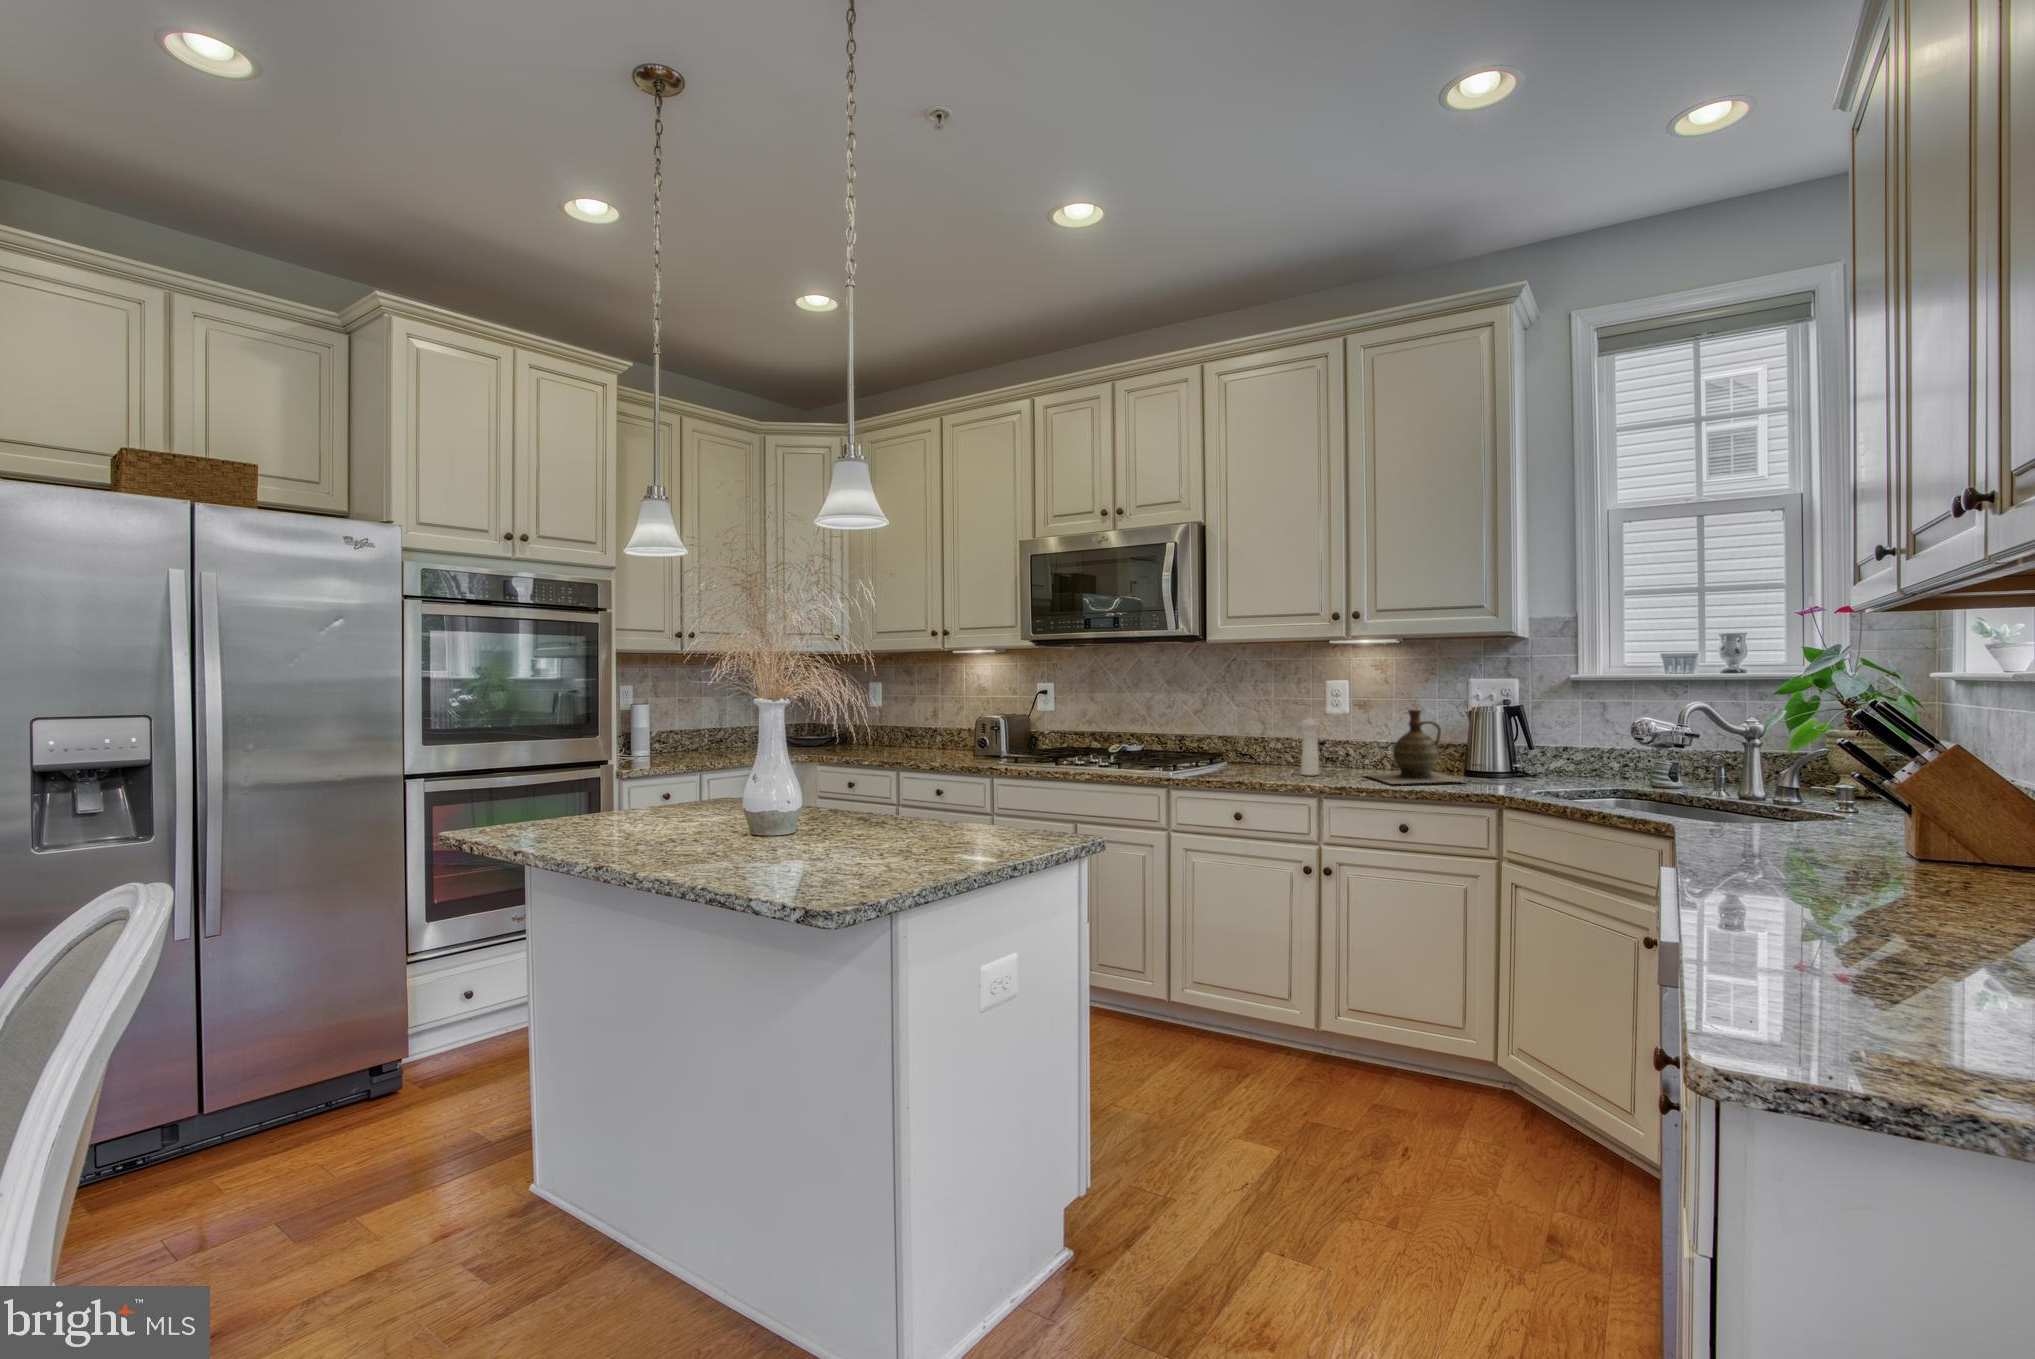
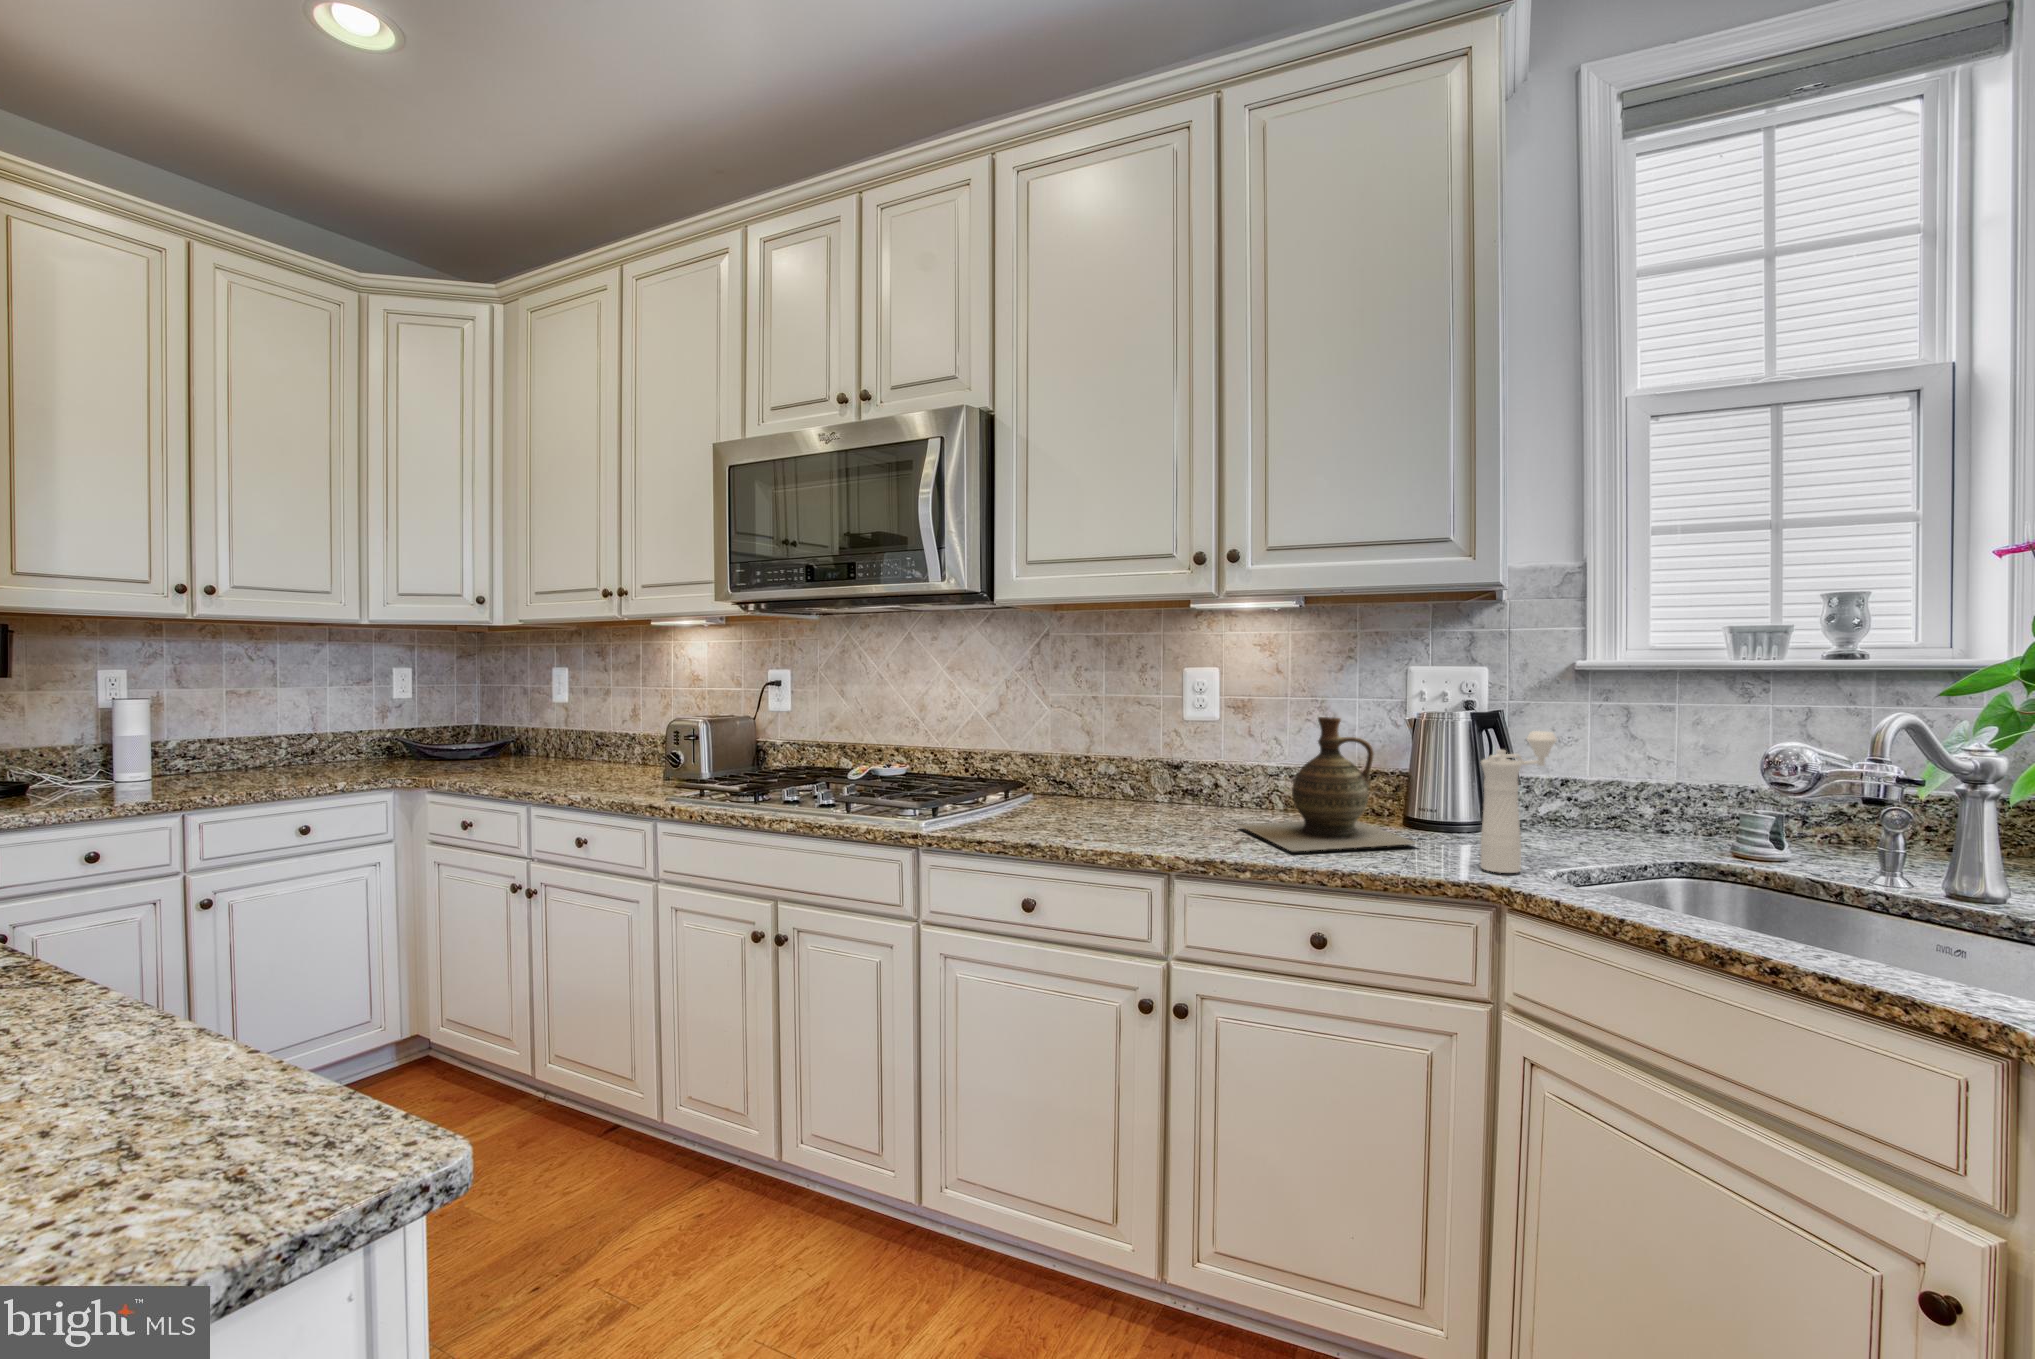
pepper mill: present [1301,709,1343,775] -> present [1481,731,1557,873]

